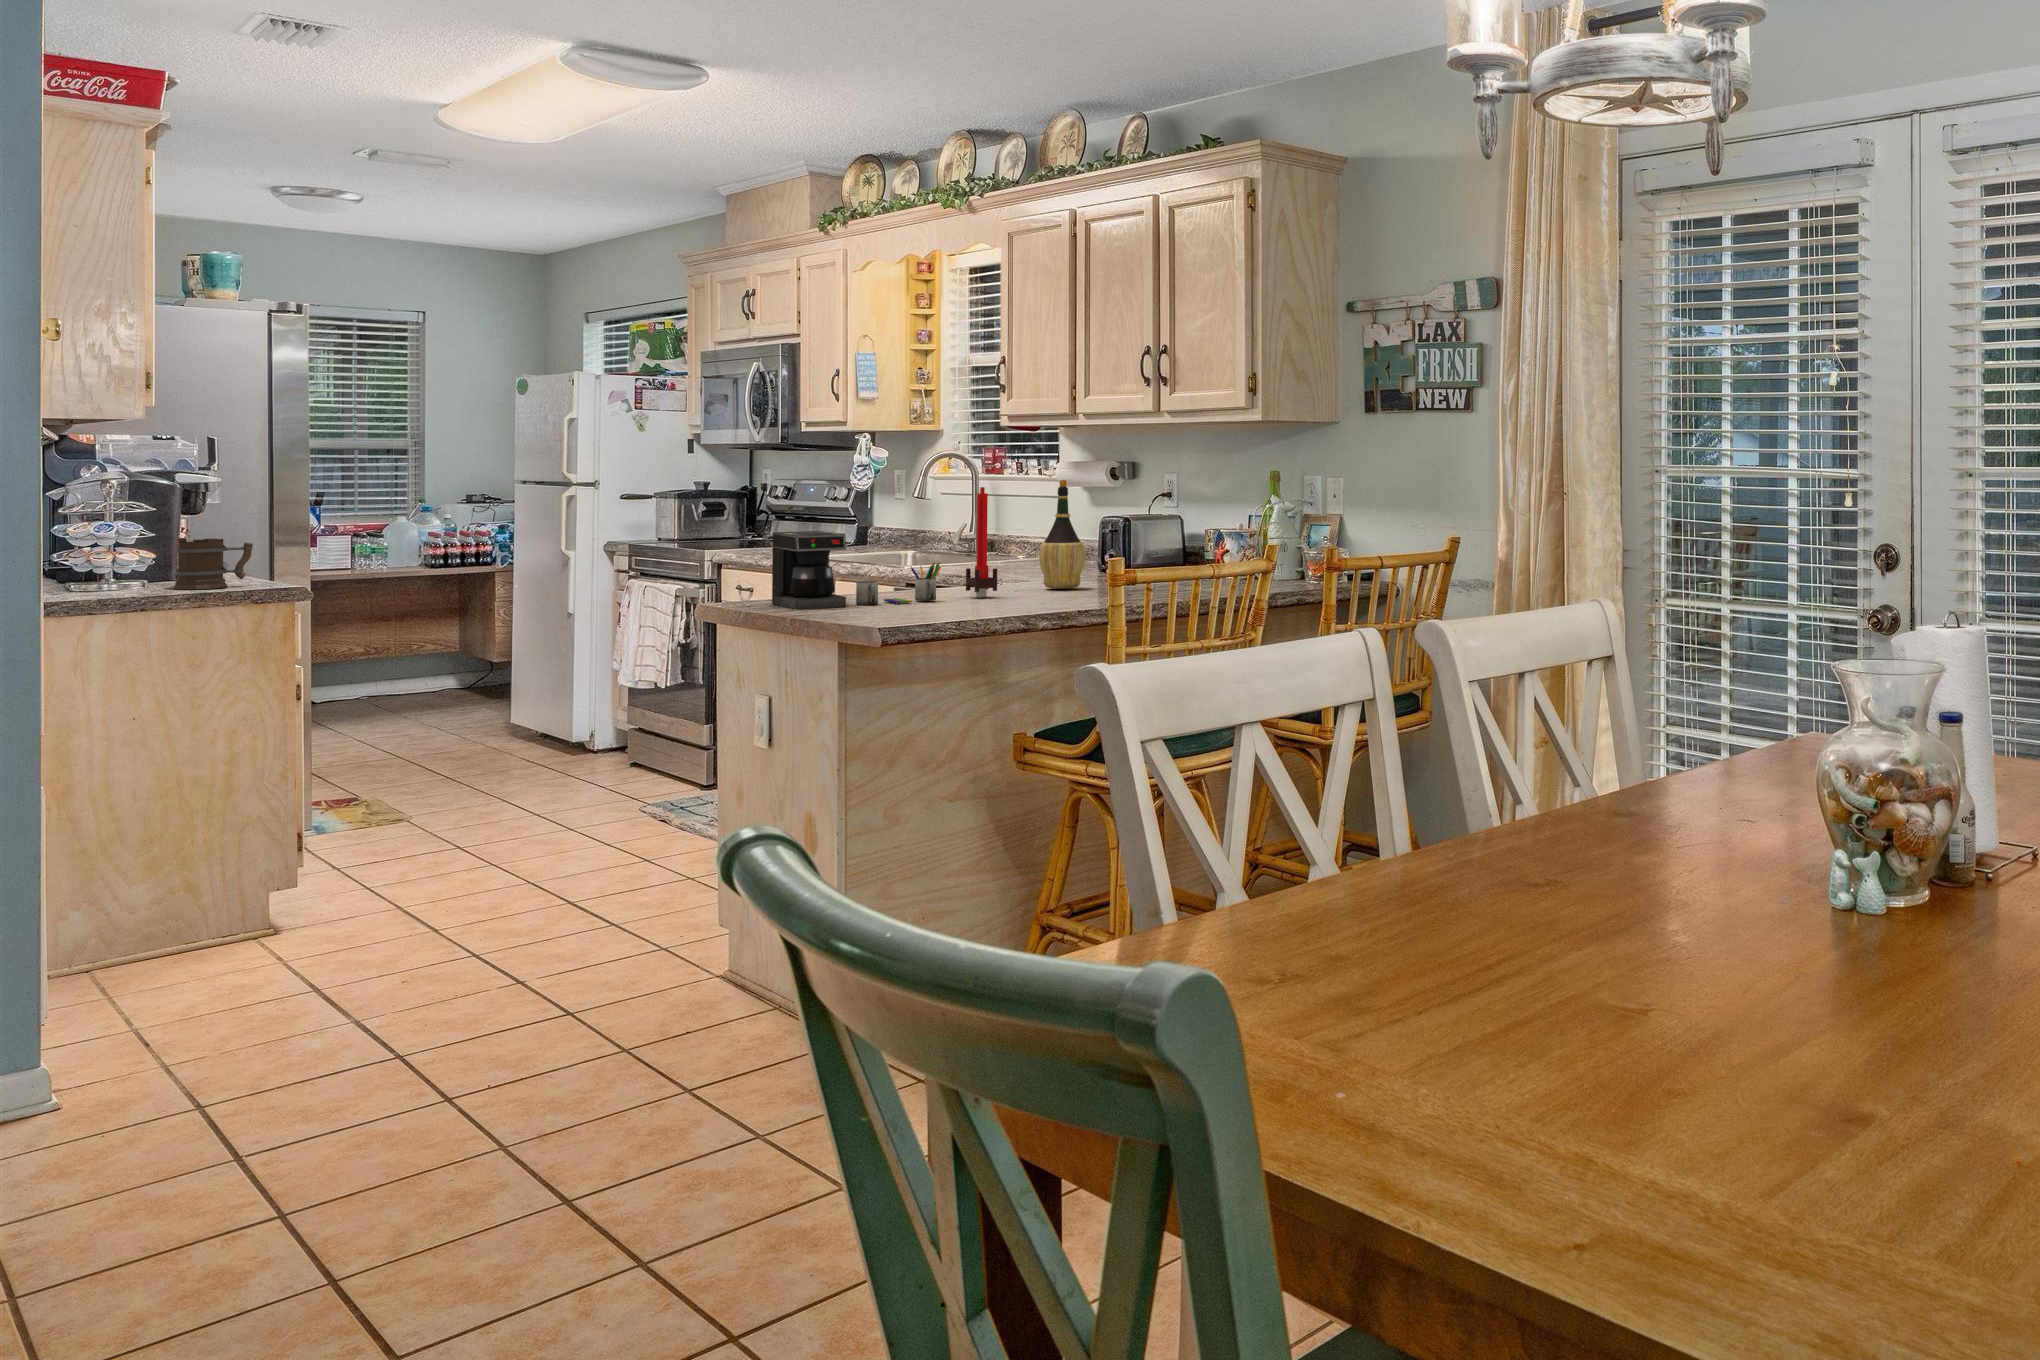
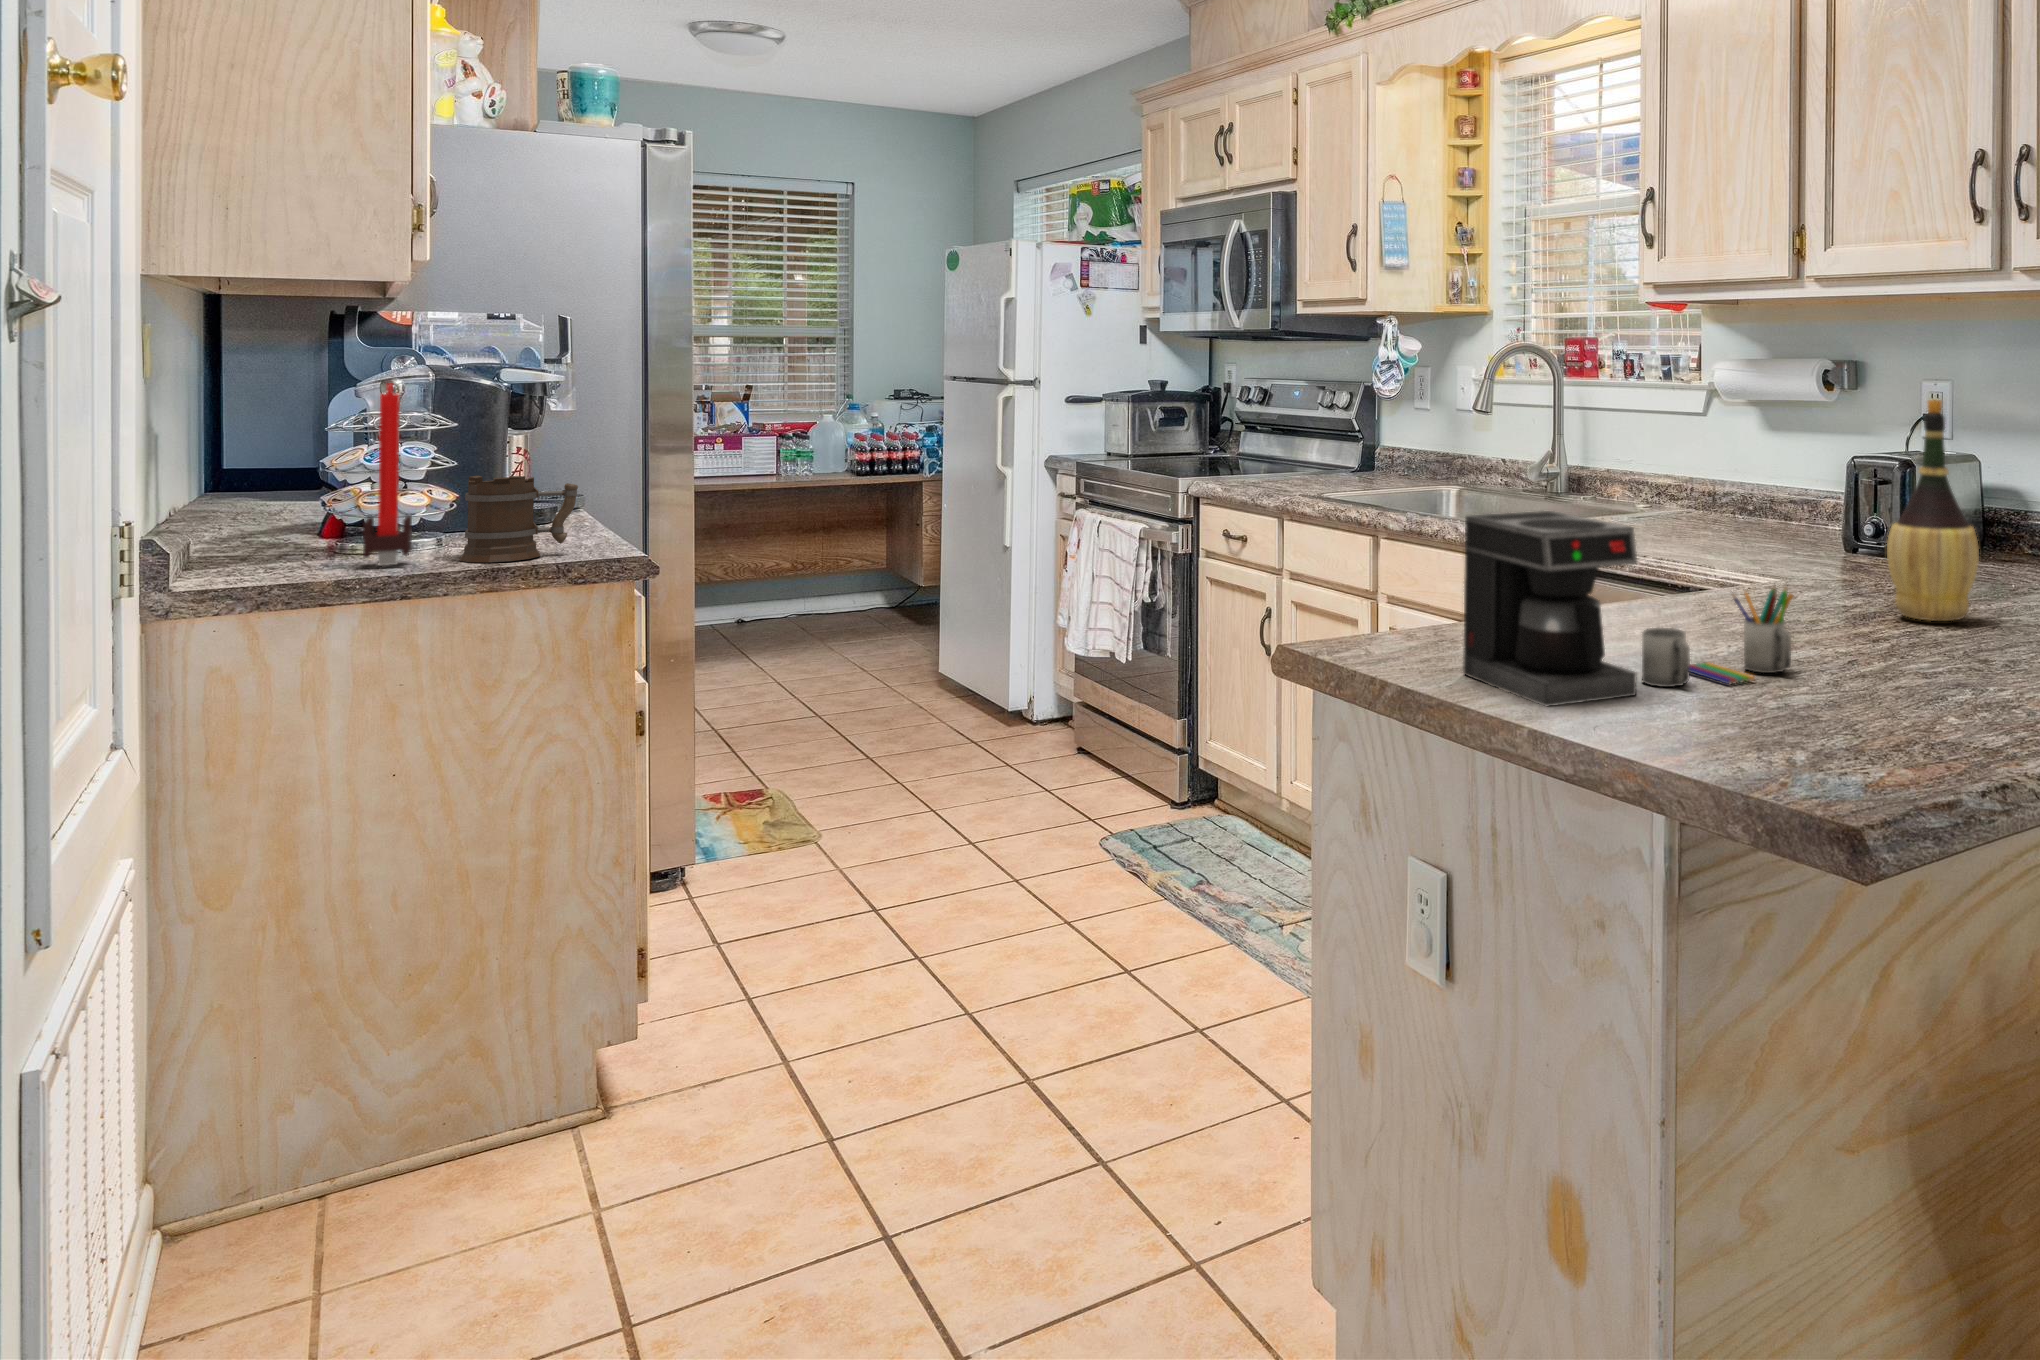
candle: present [966,487,997,597] -> present [363,383,412,566]

